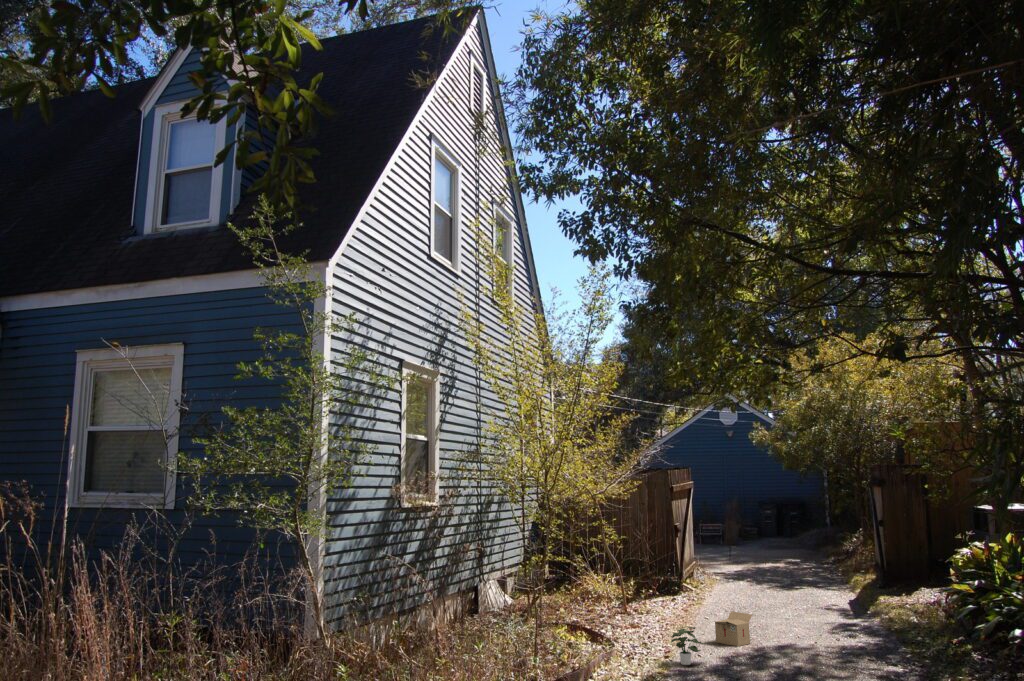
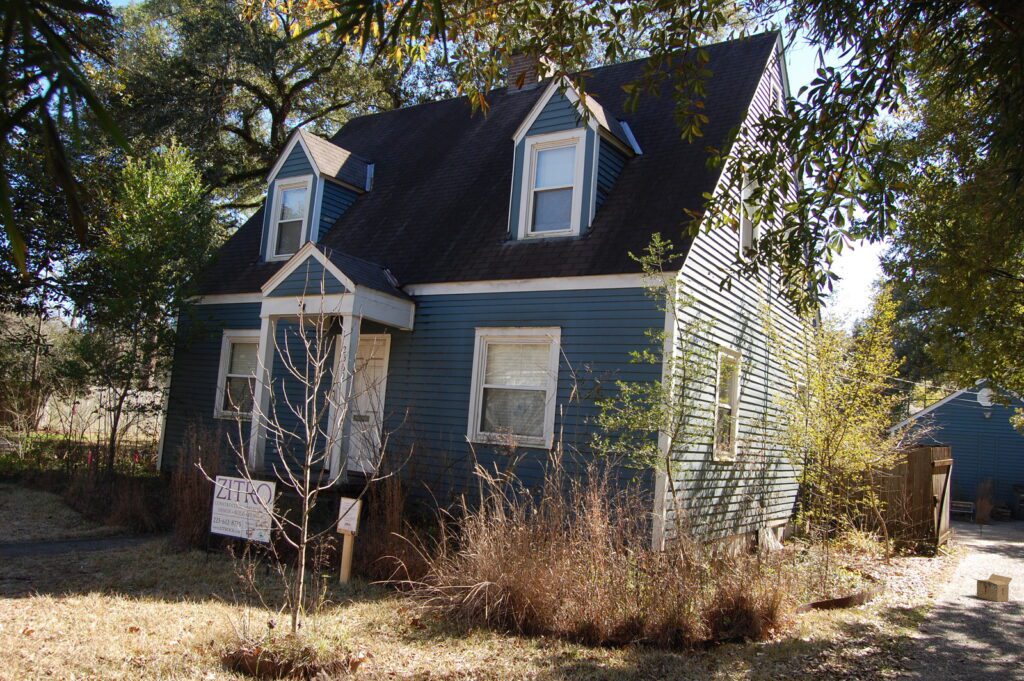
potted plant: present [671,627,704,665] -> none [940,578,970,608]

